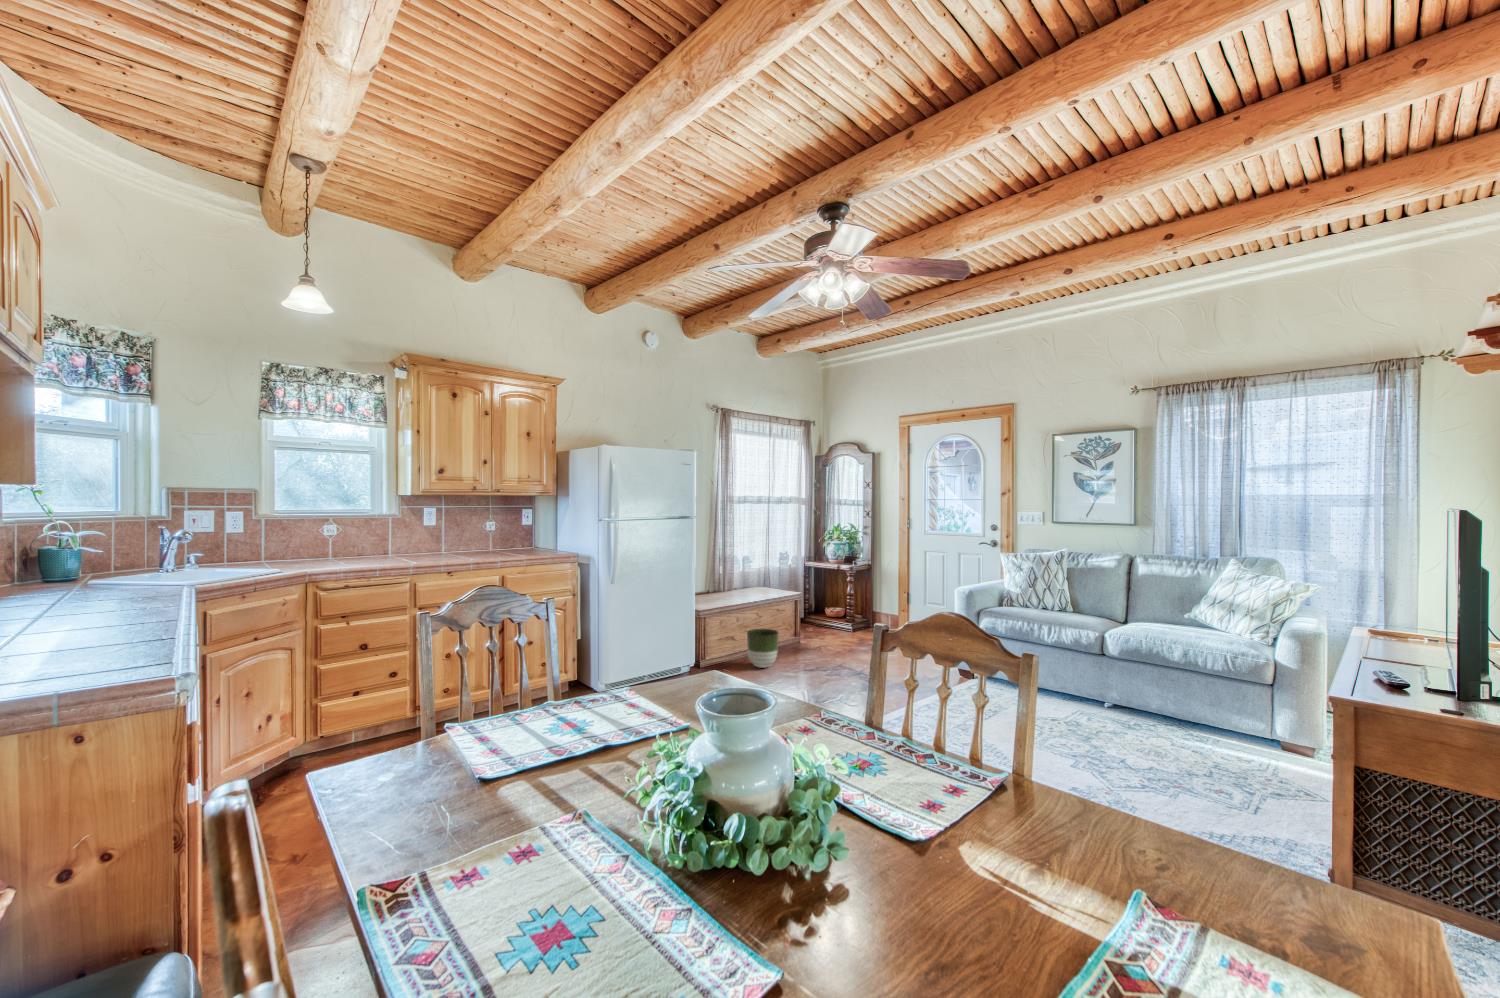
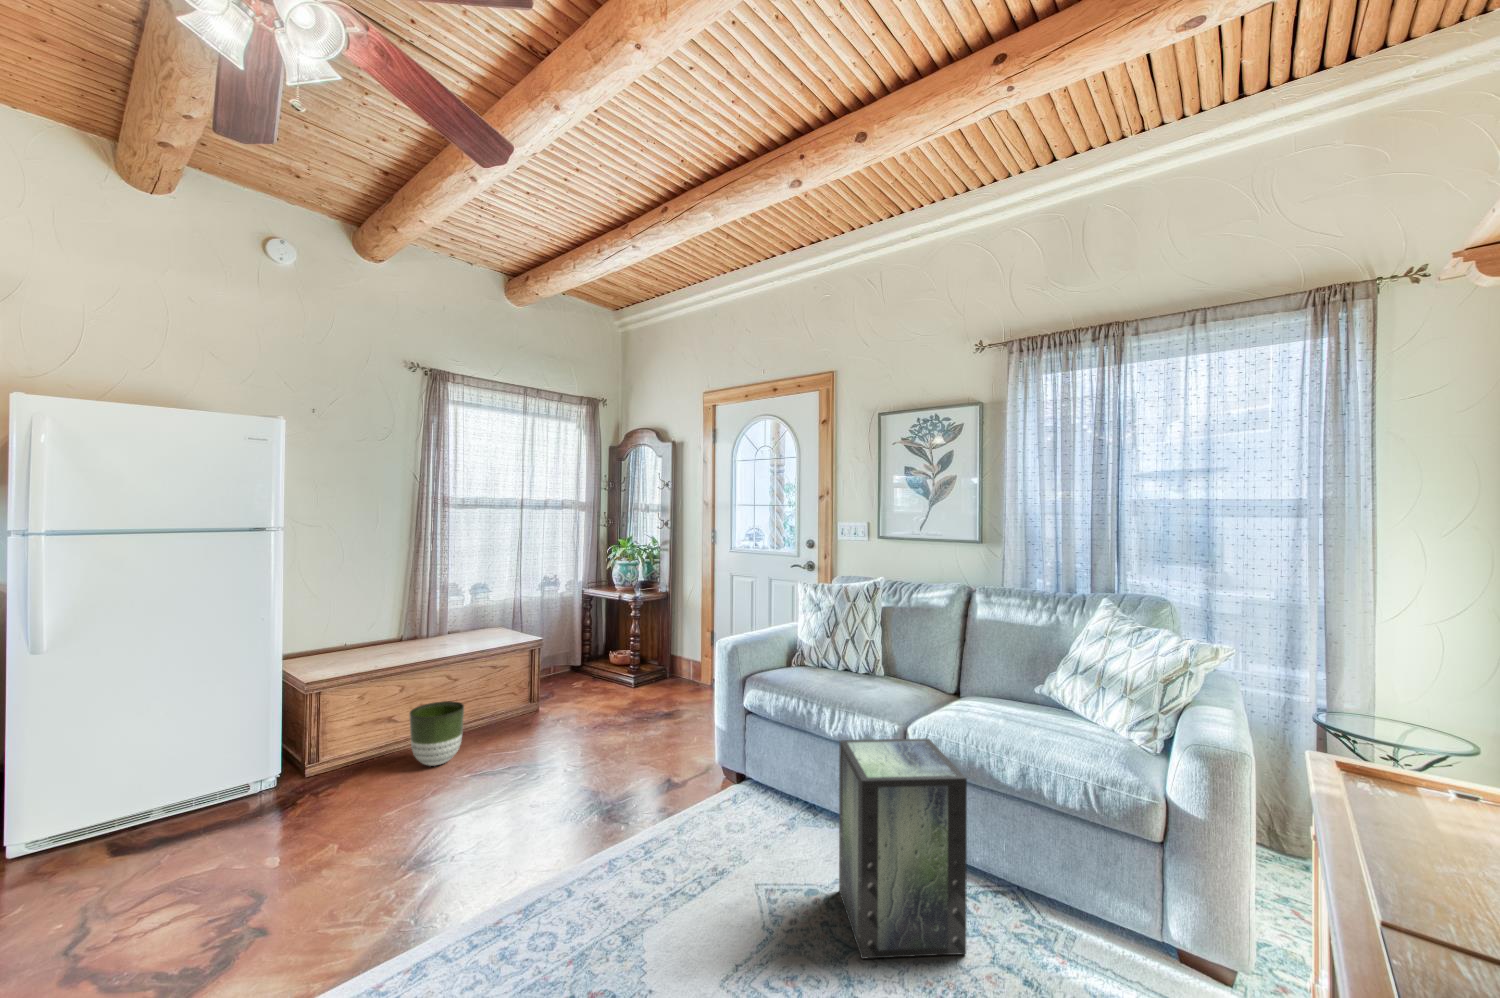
storage box: none [1071,635,1158,743] -> present [839,739,967,959]

